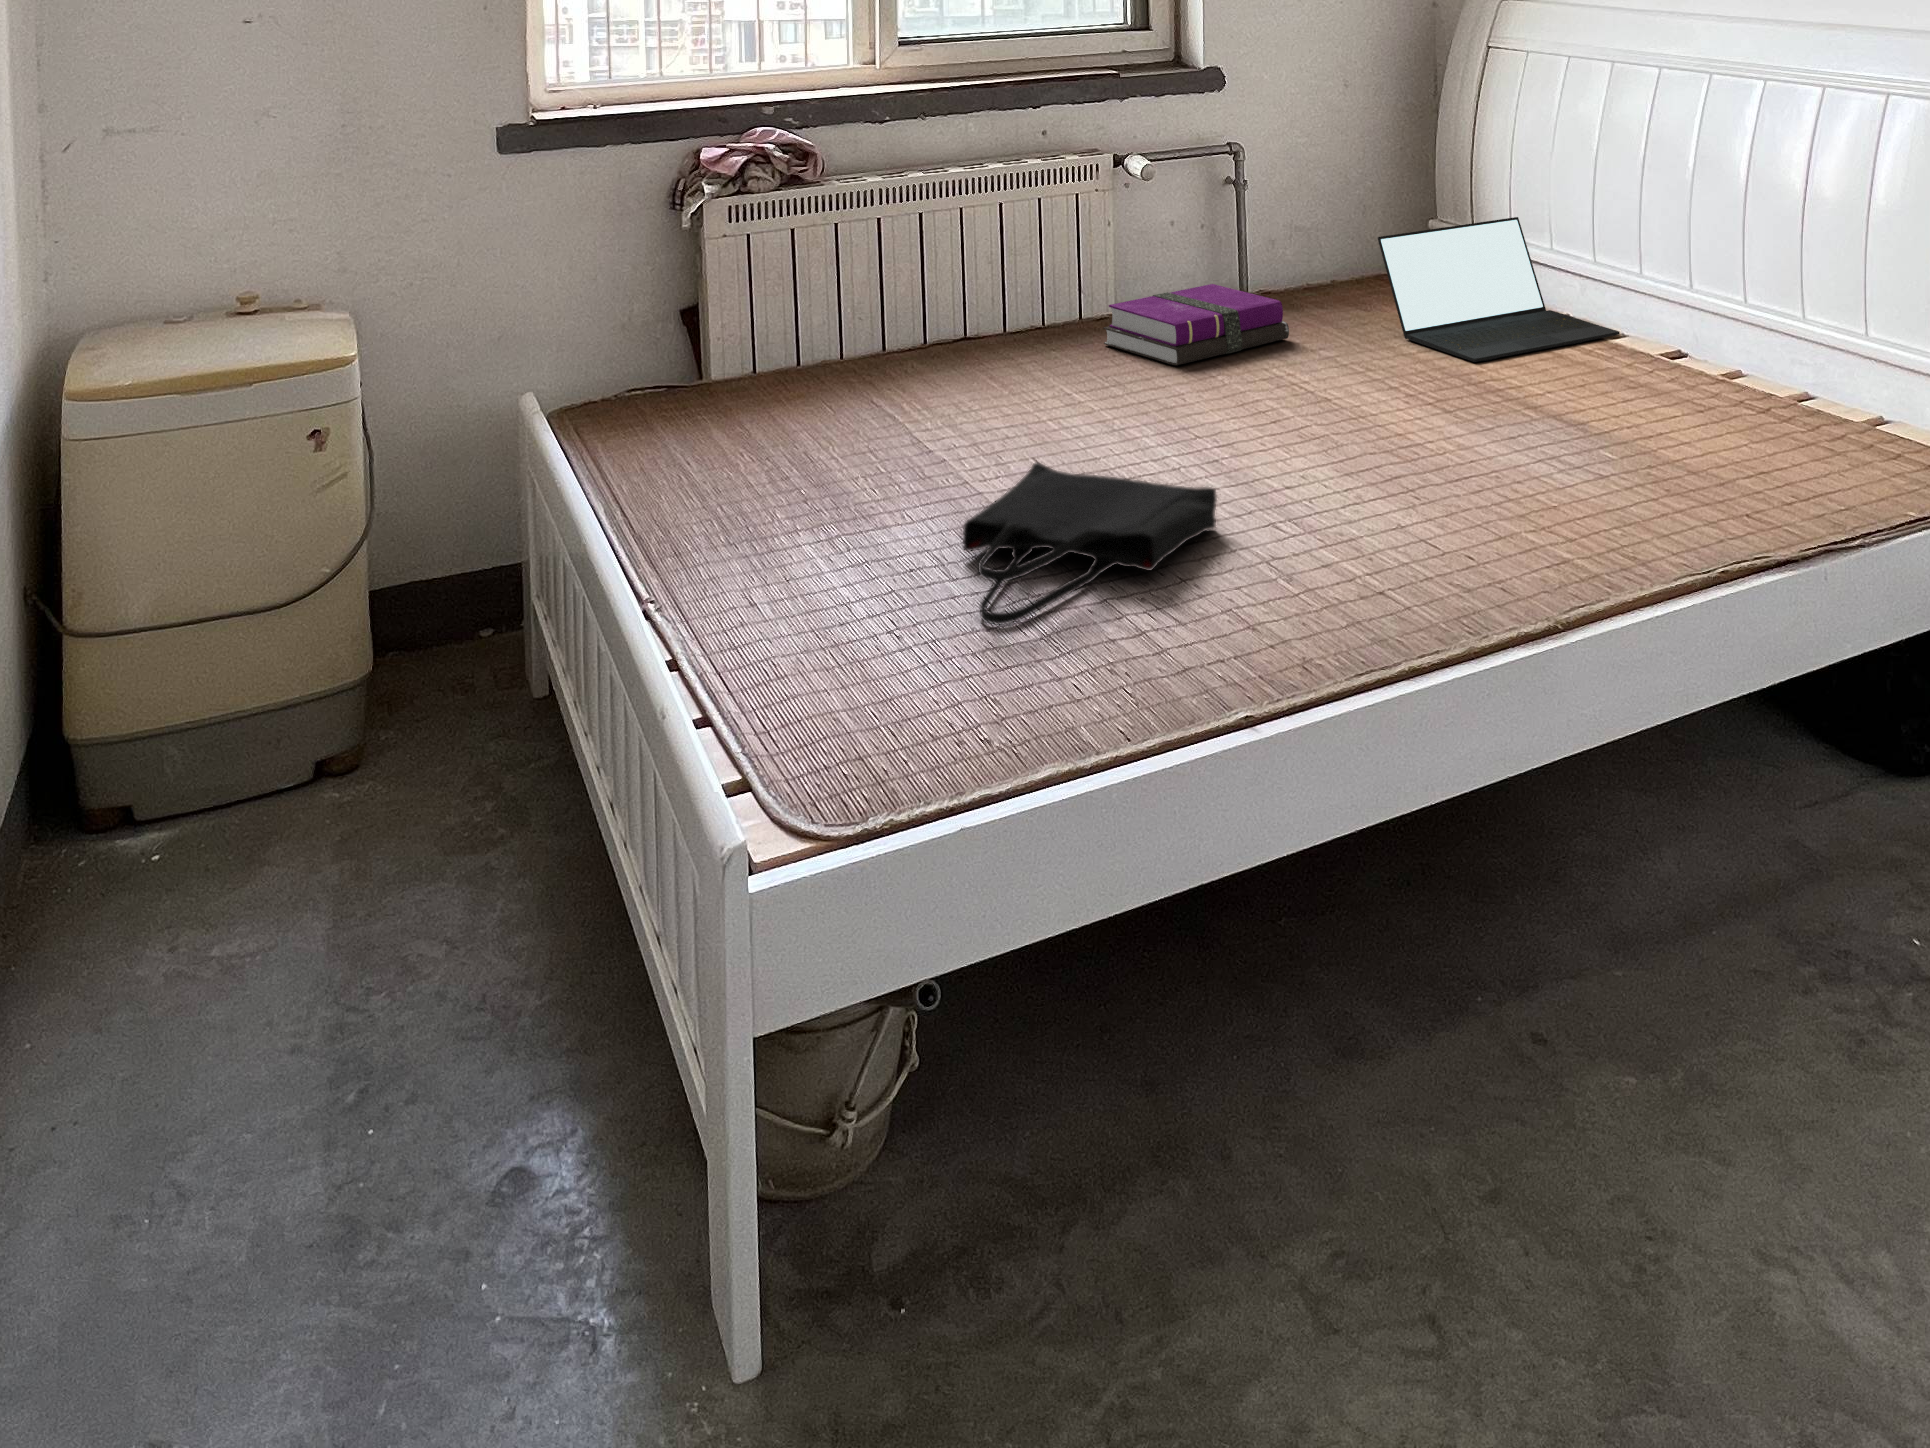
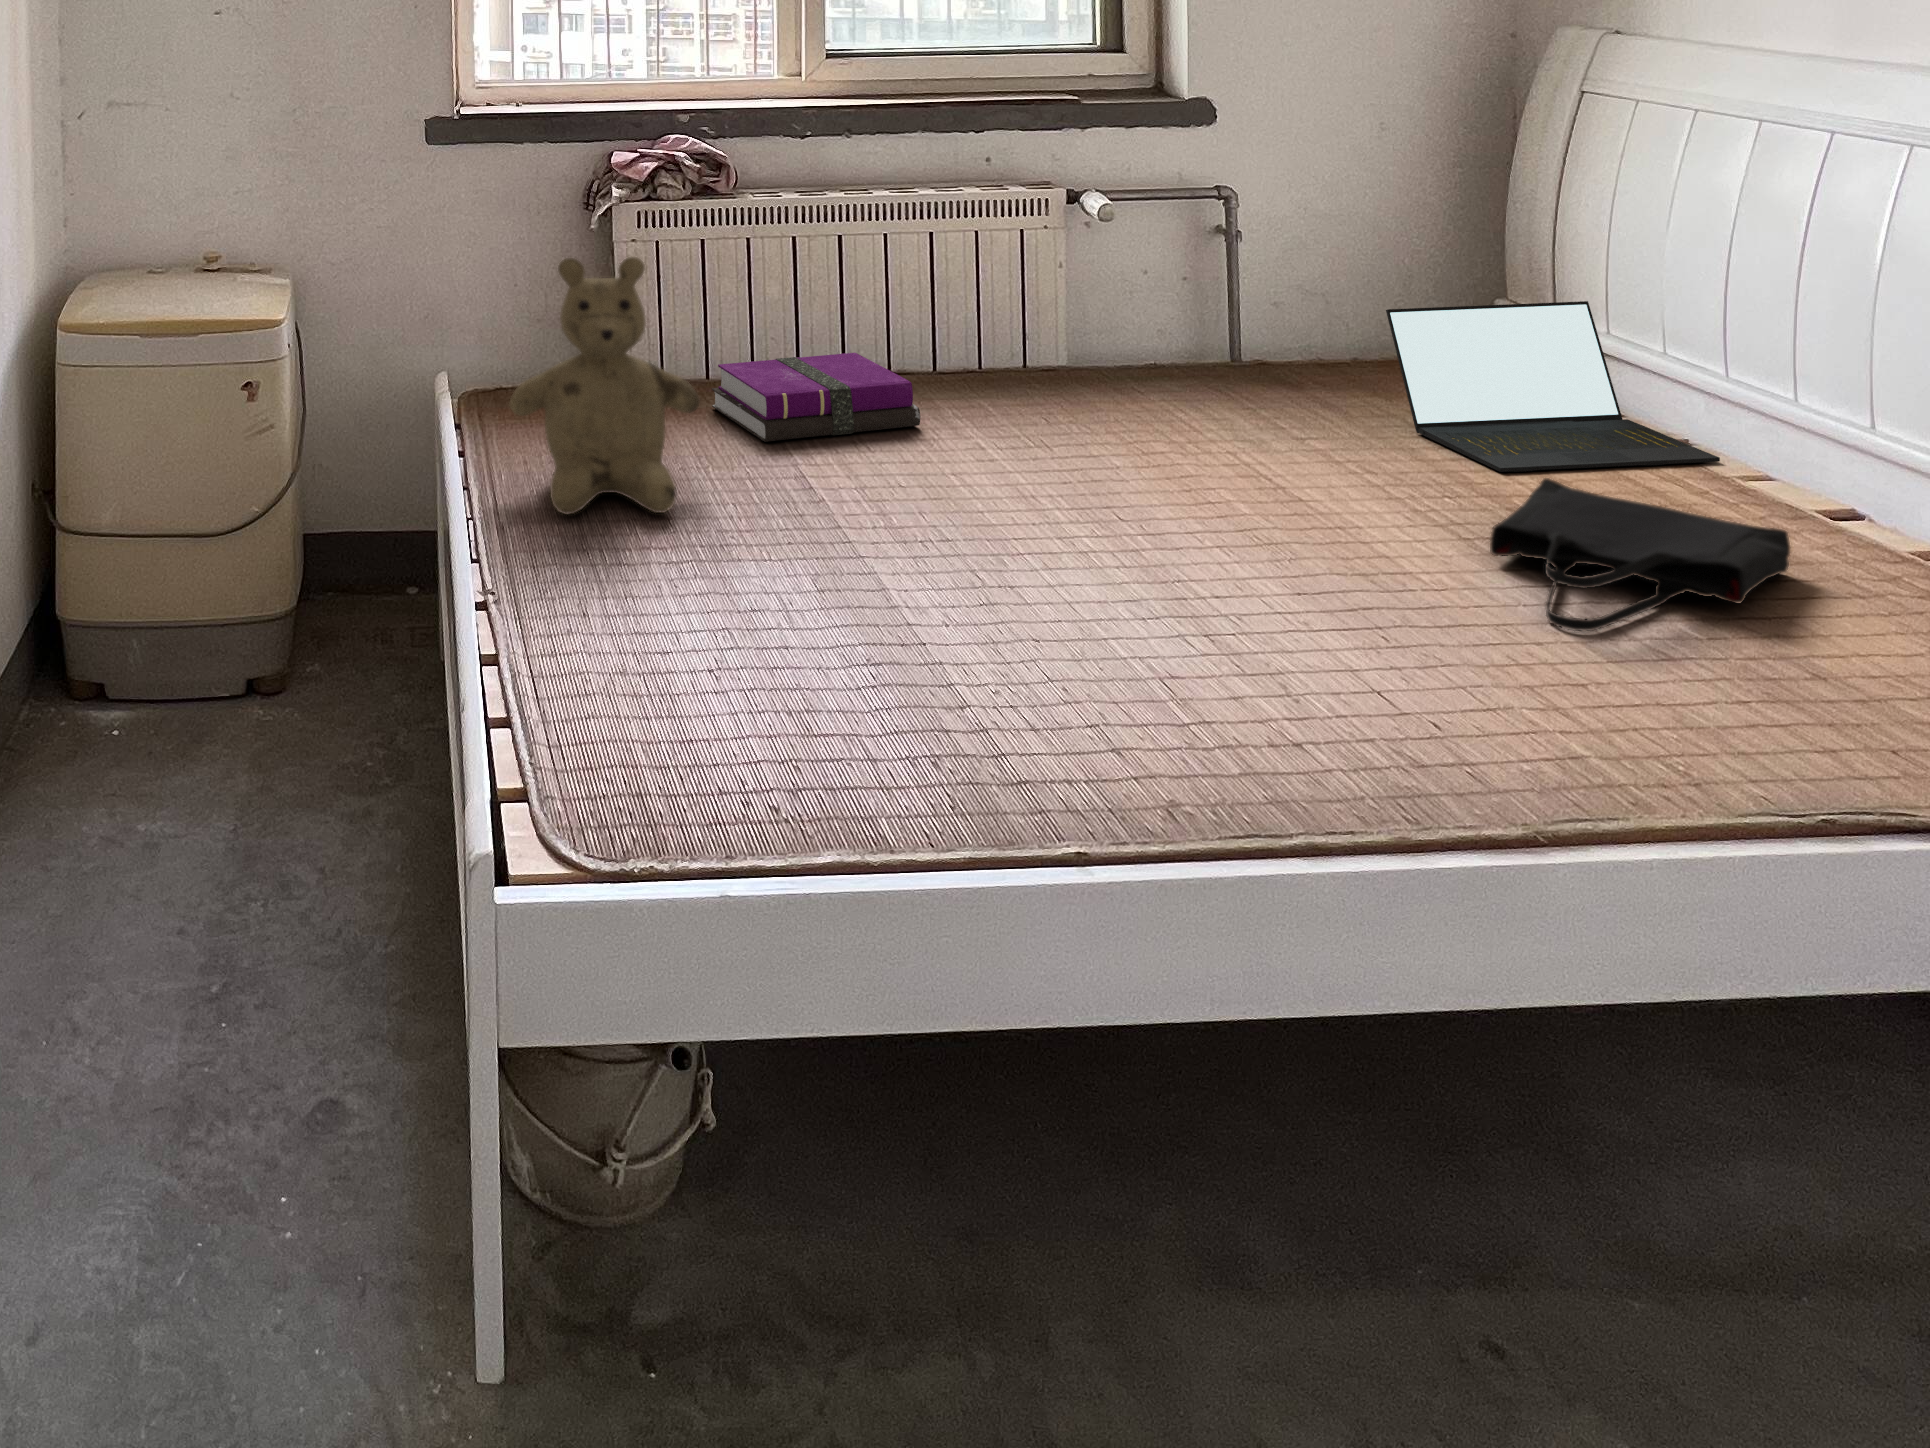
teddy bear: none [626,243,817,508] -> present [510,256,699,514]
notebook: present [1103,284,1289,365] -> present [712,353,920,442]
tote bag: present [963,462,1217,625] -> present [1490,478,1790,631]

